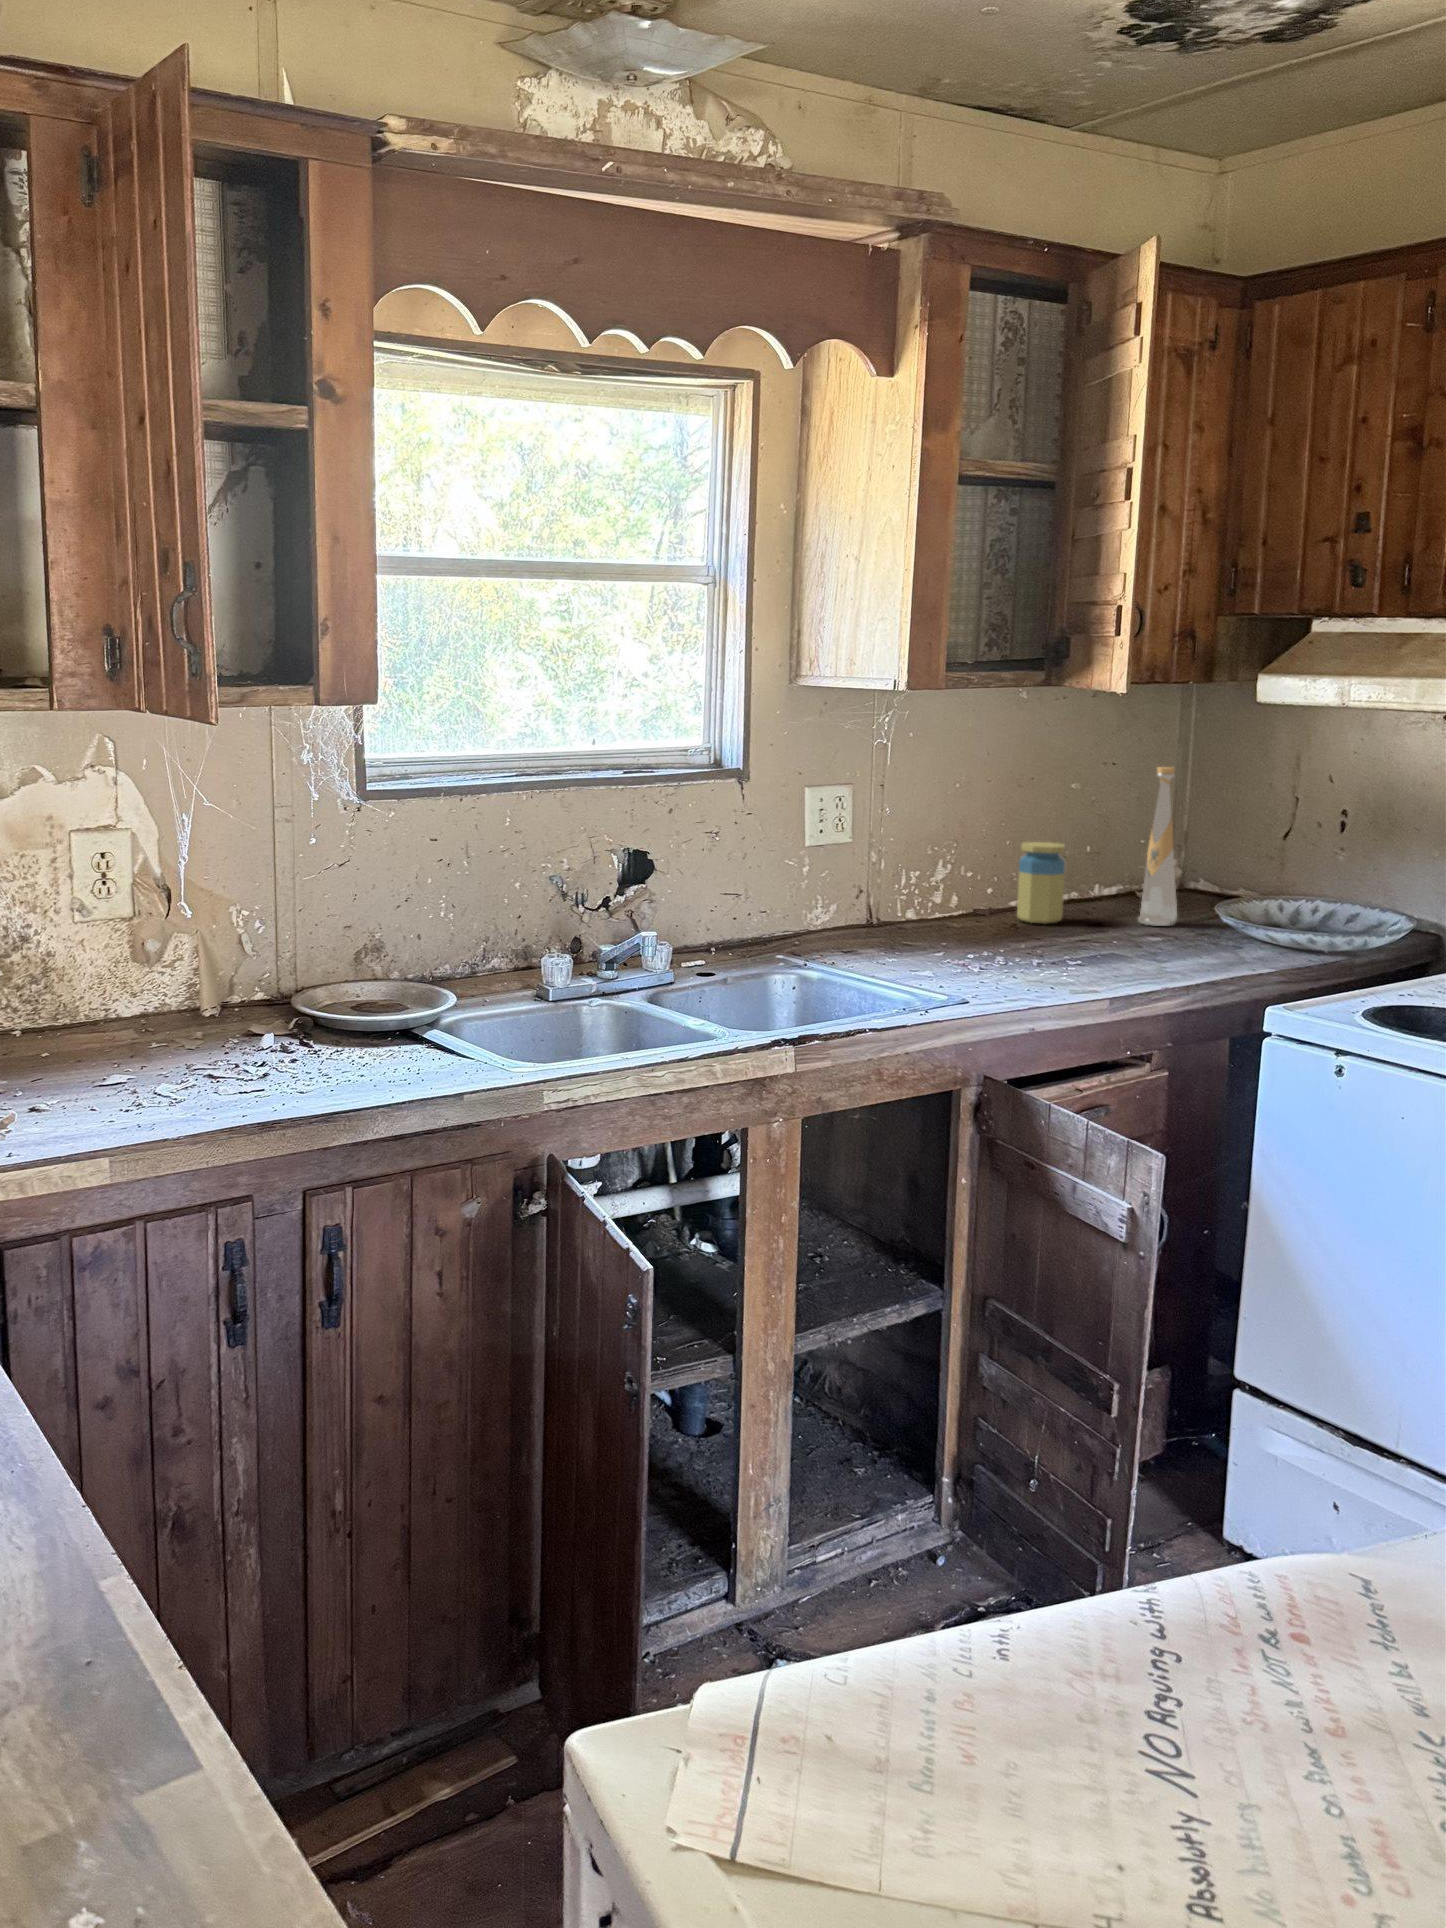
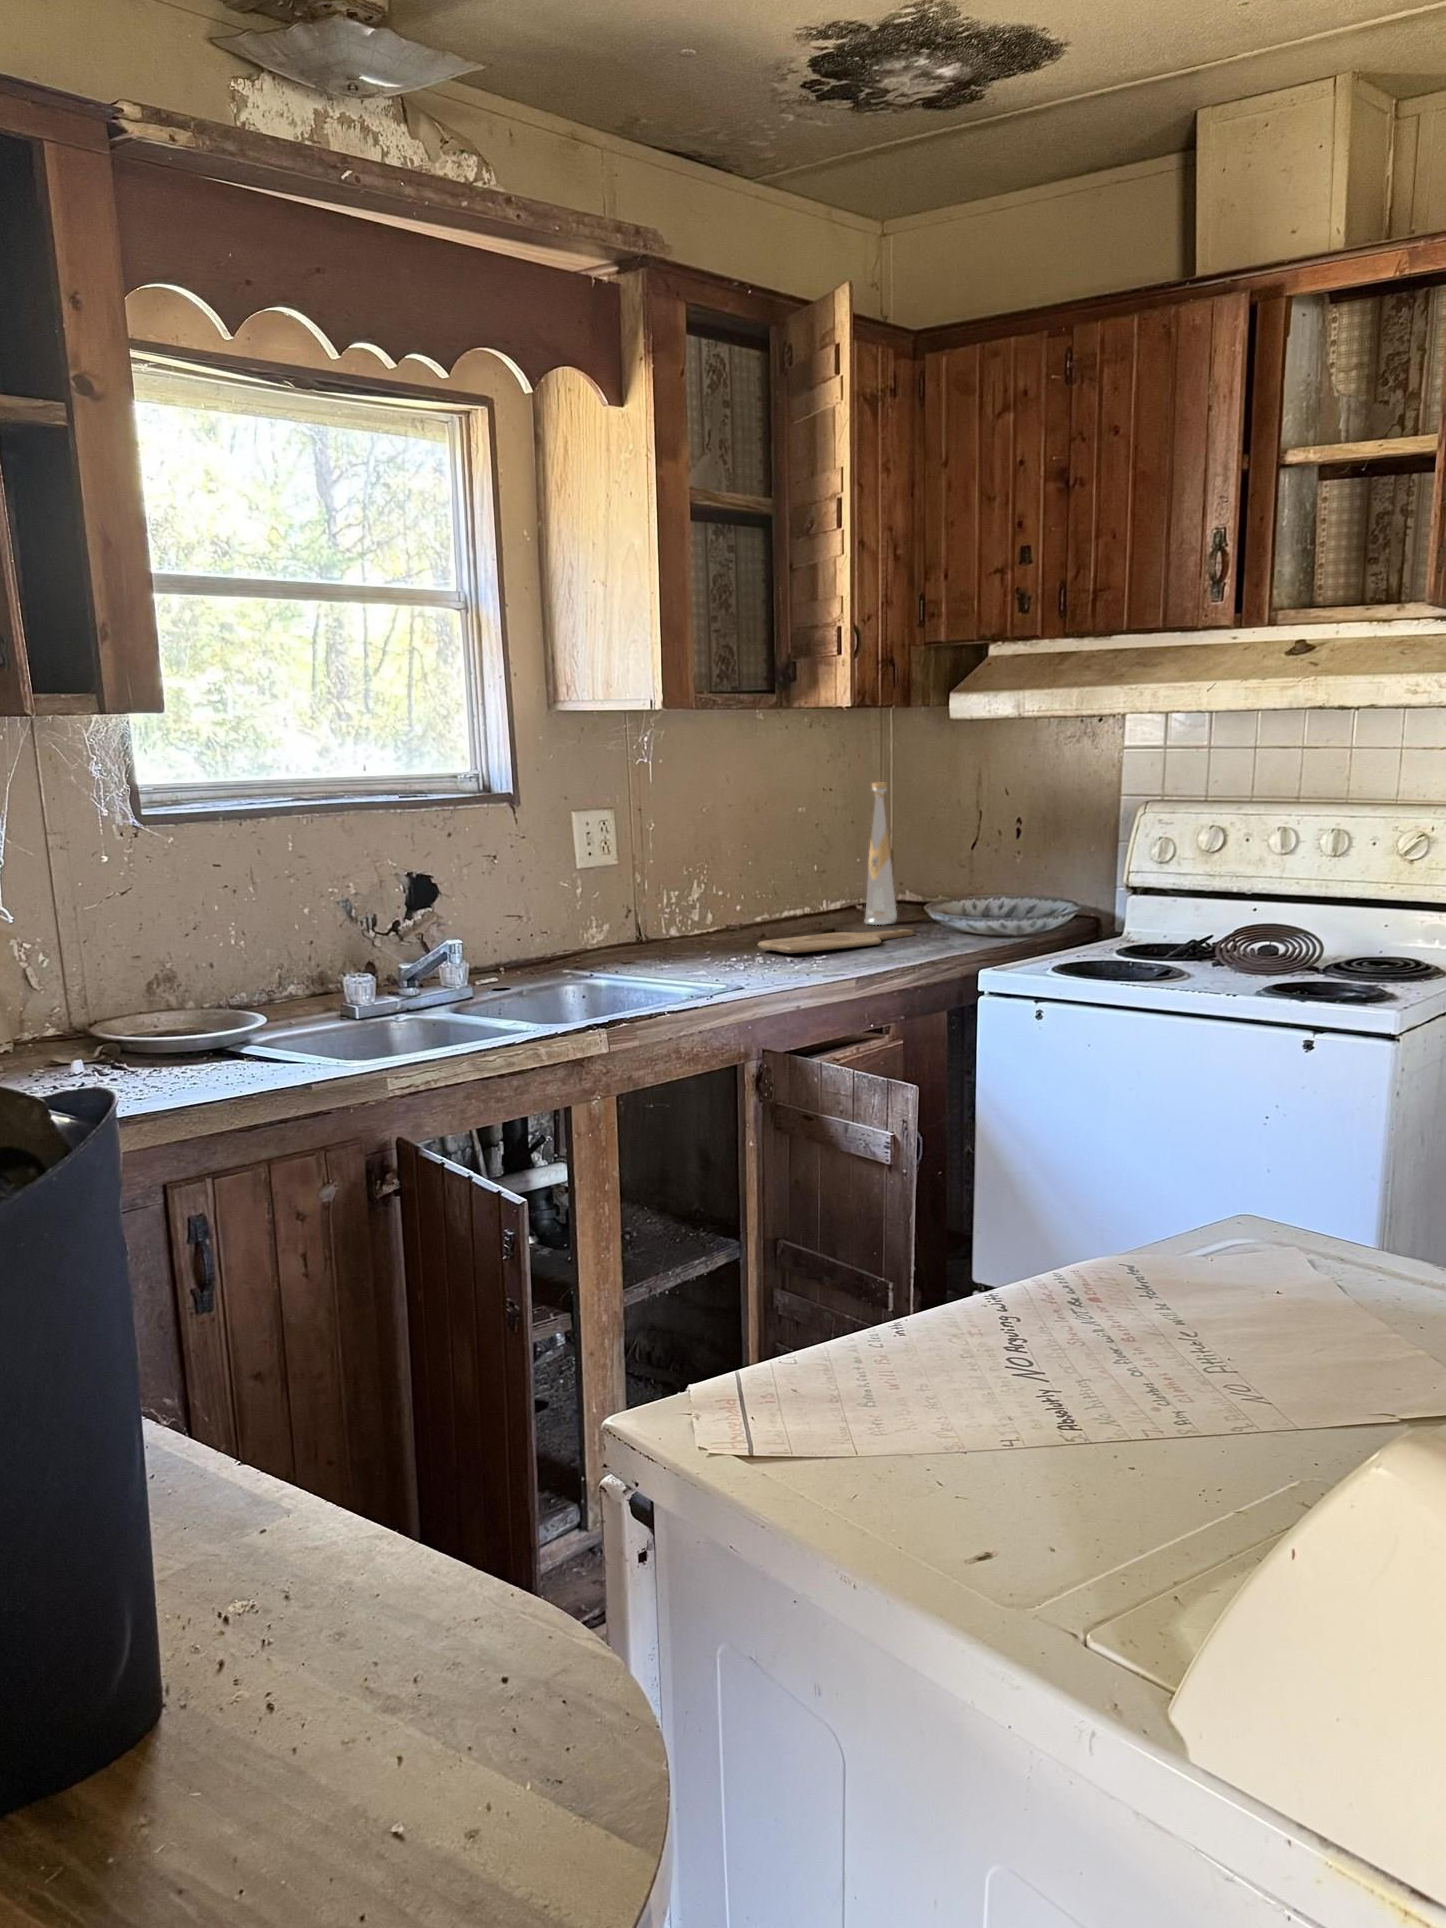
jar: present [1017,842,1065,924] -> none [760,857,801,930]
cutting board: none [1004,935,1193,959] -> present [758,929,914,953]

